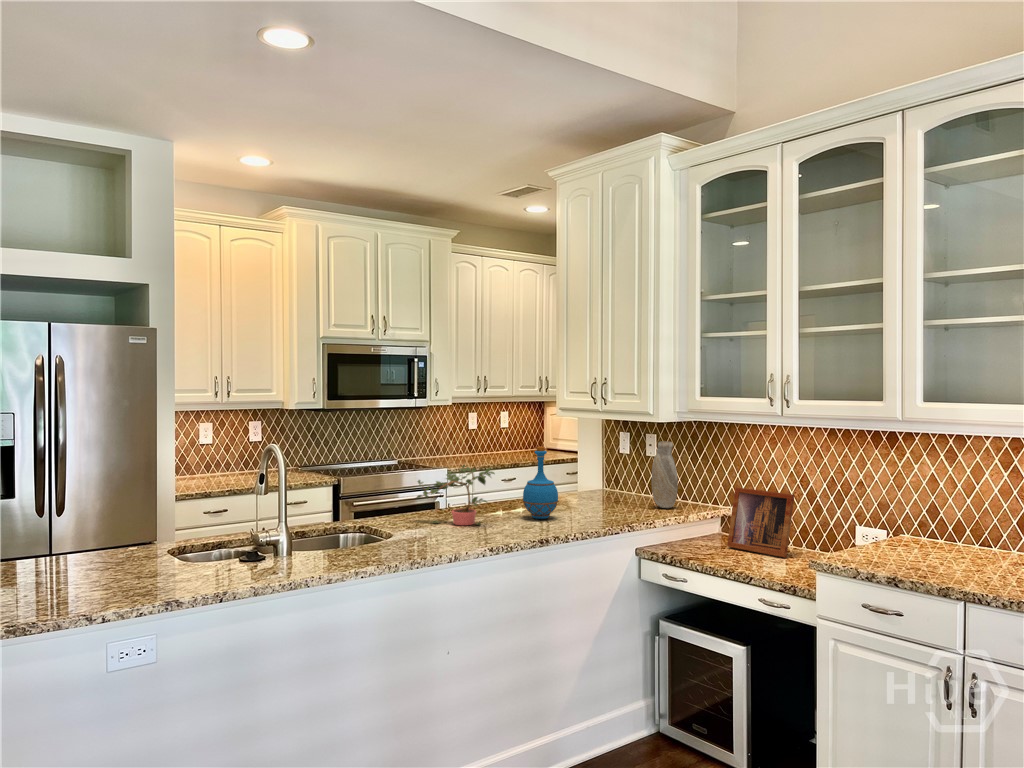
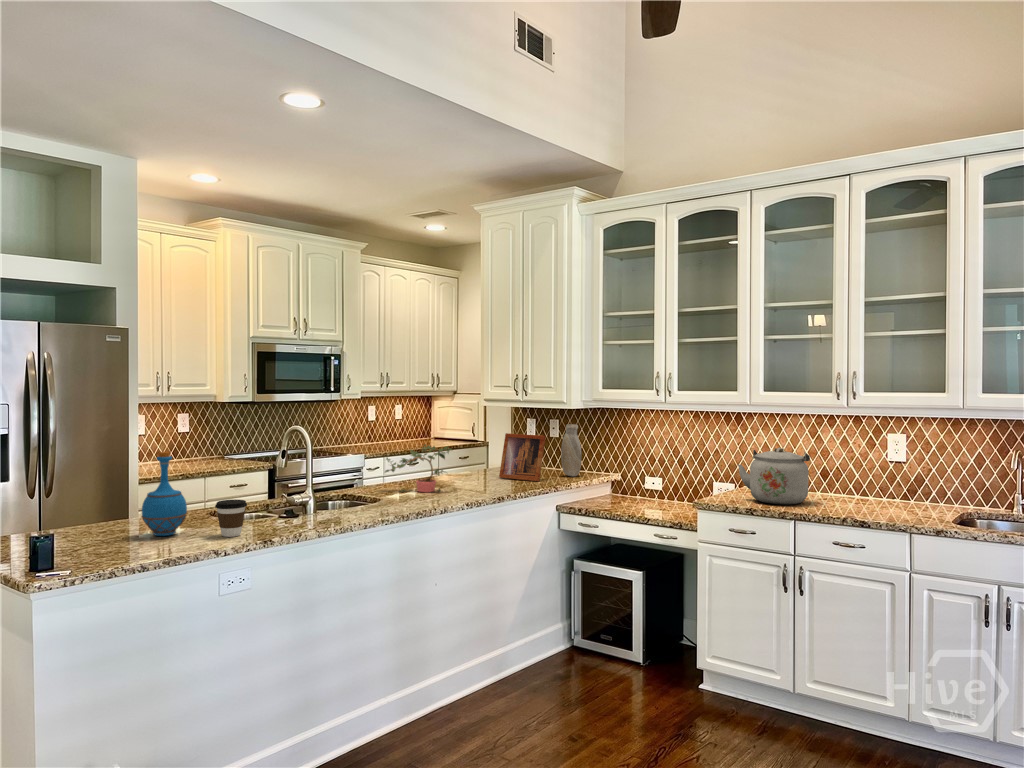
bottle: present [523,447,558,519] -> present [141,452,187,536]
picture frame: present [727,487,794,558] -> present [499,433,545,482]
kettle: none [881,487,999,574] -> present [738,448,810,505]
coffee cup: none [131,538,173,587] -> present [215,499,247,537]

